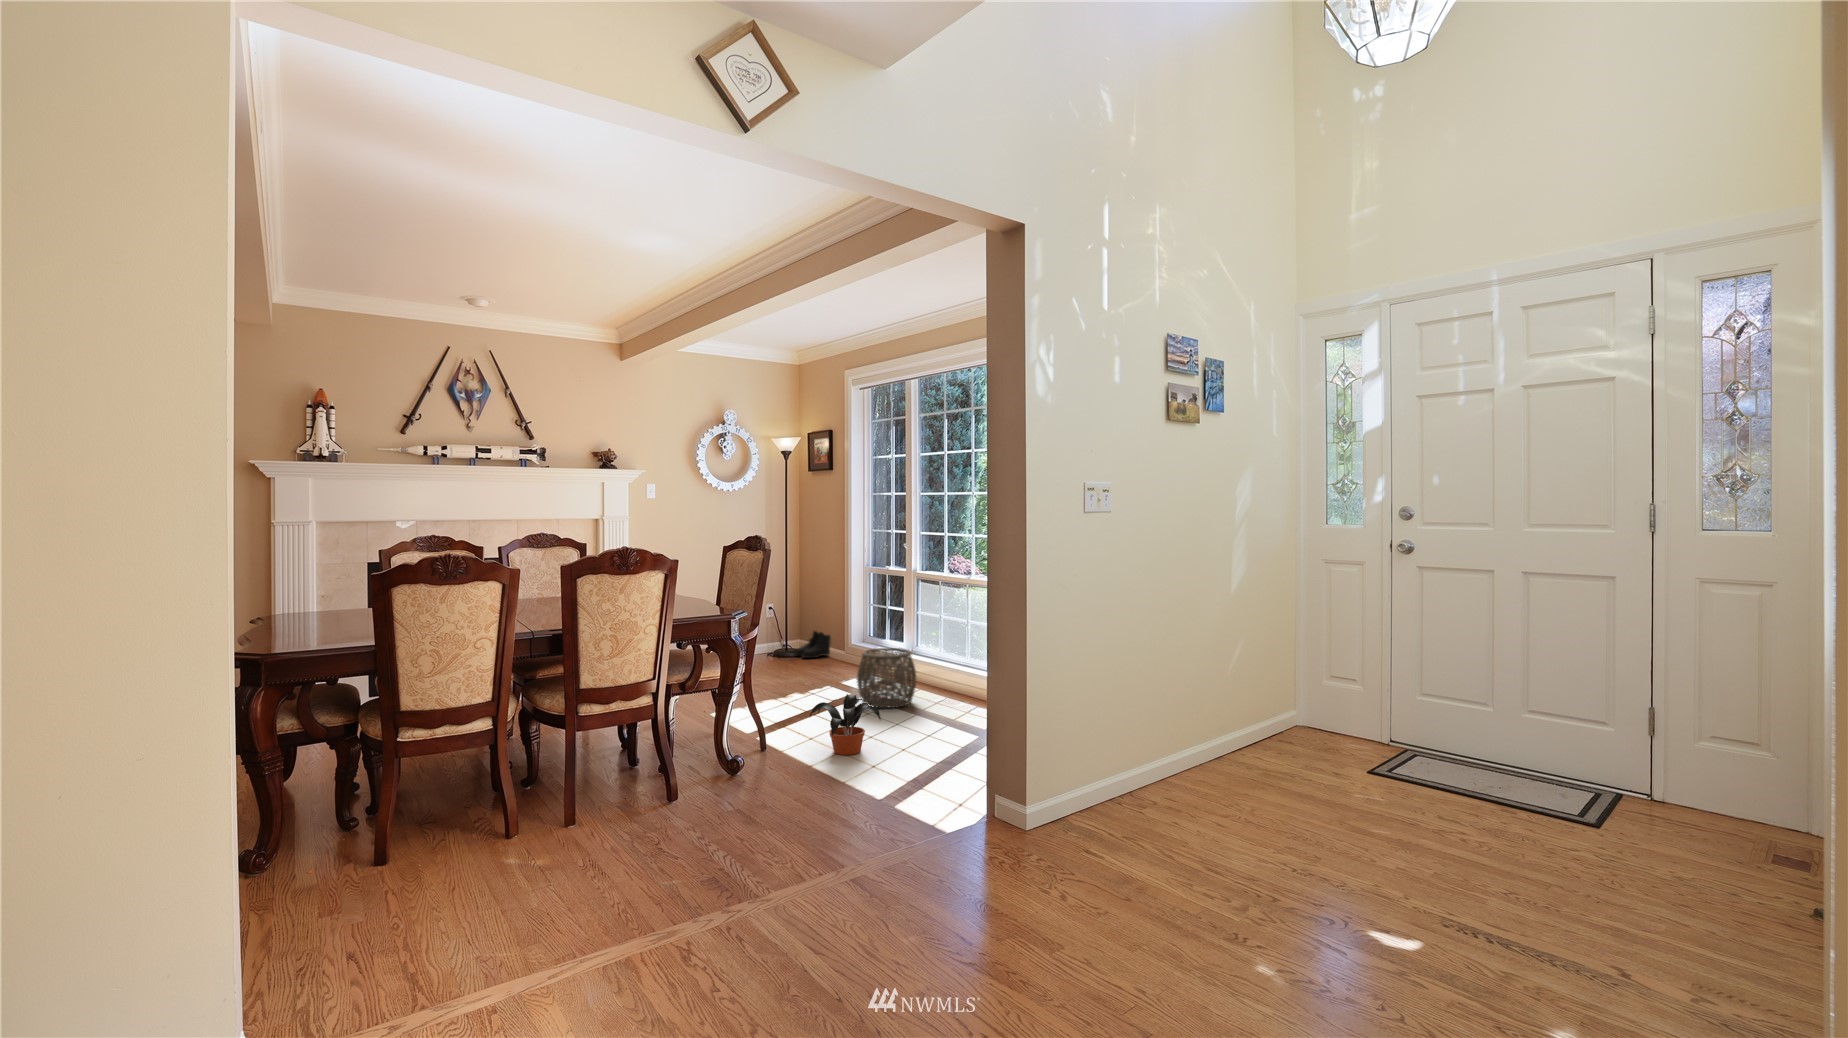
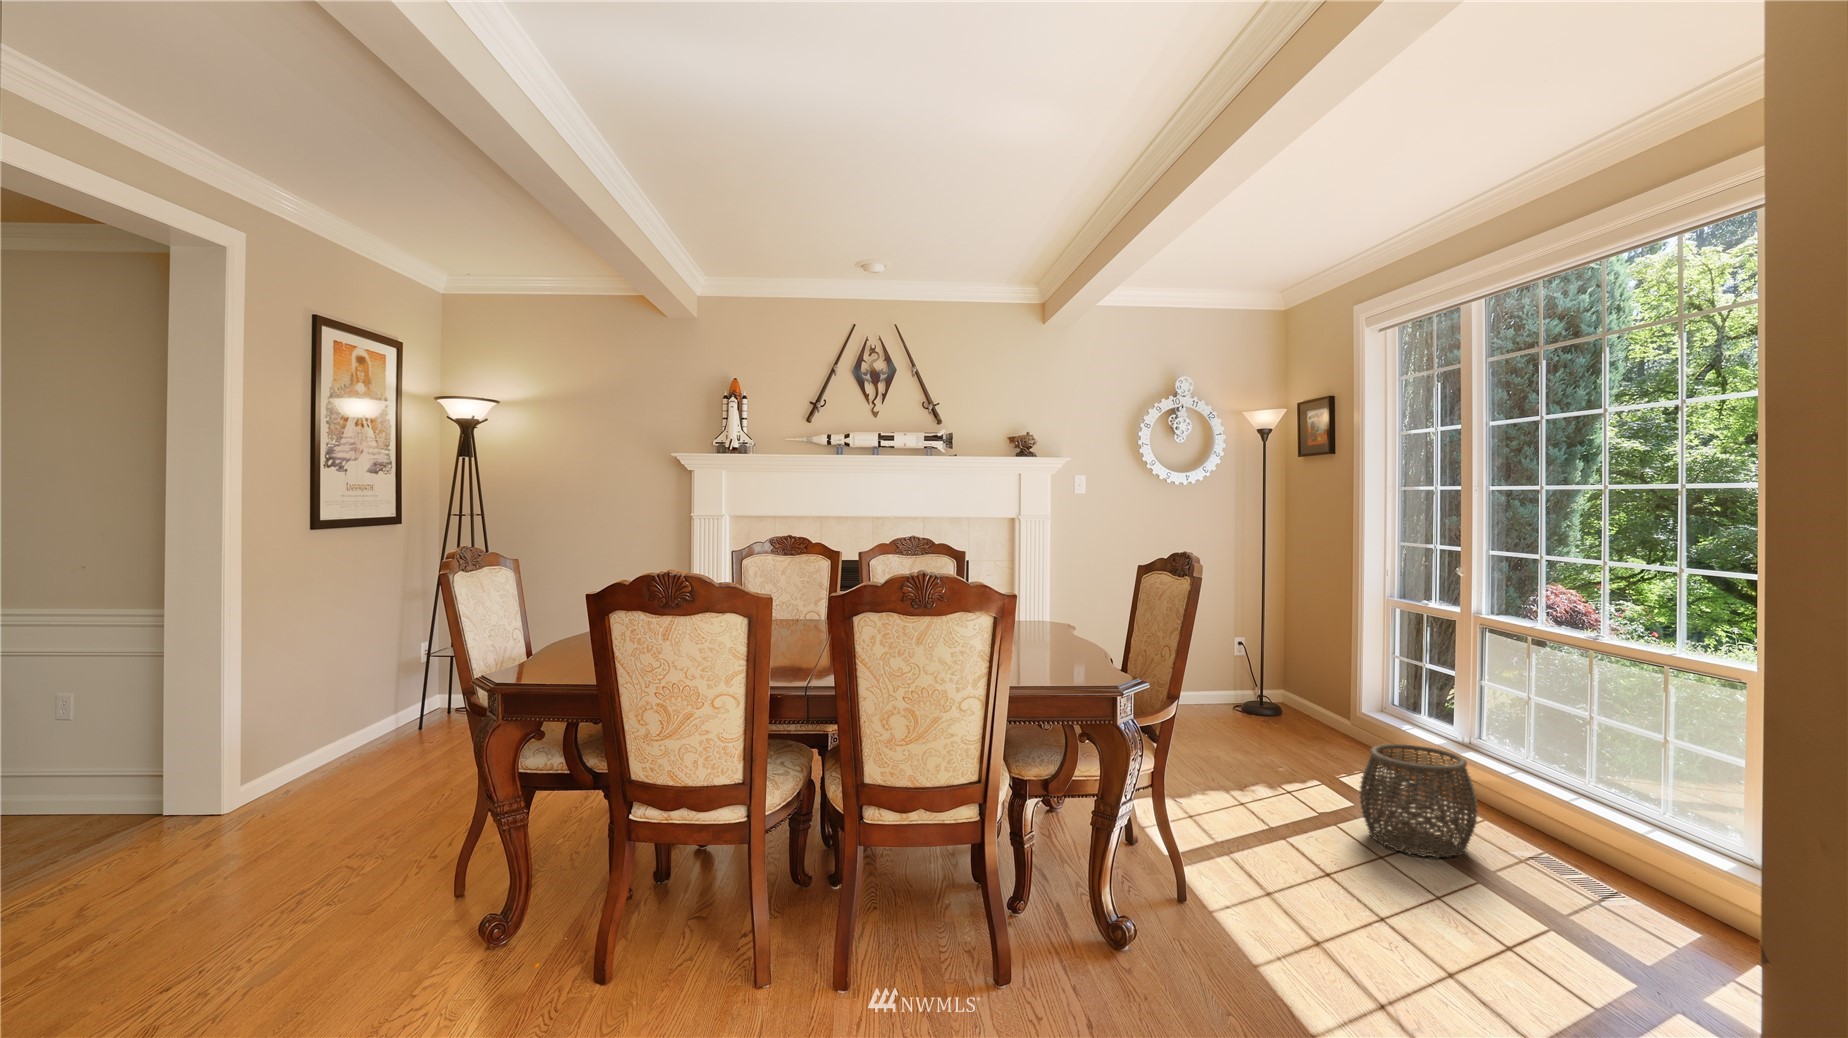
boots: present [796,631,831,658] -> none [1271,686,1328,727]
potted plant: present [810,694,881,755] -> none [1257,839,1397,958]

